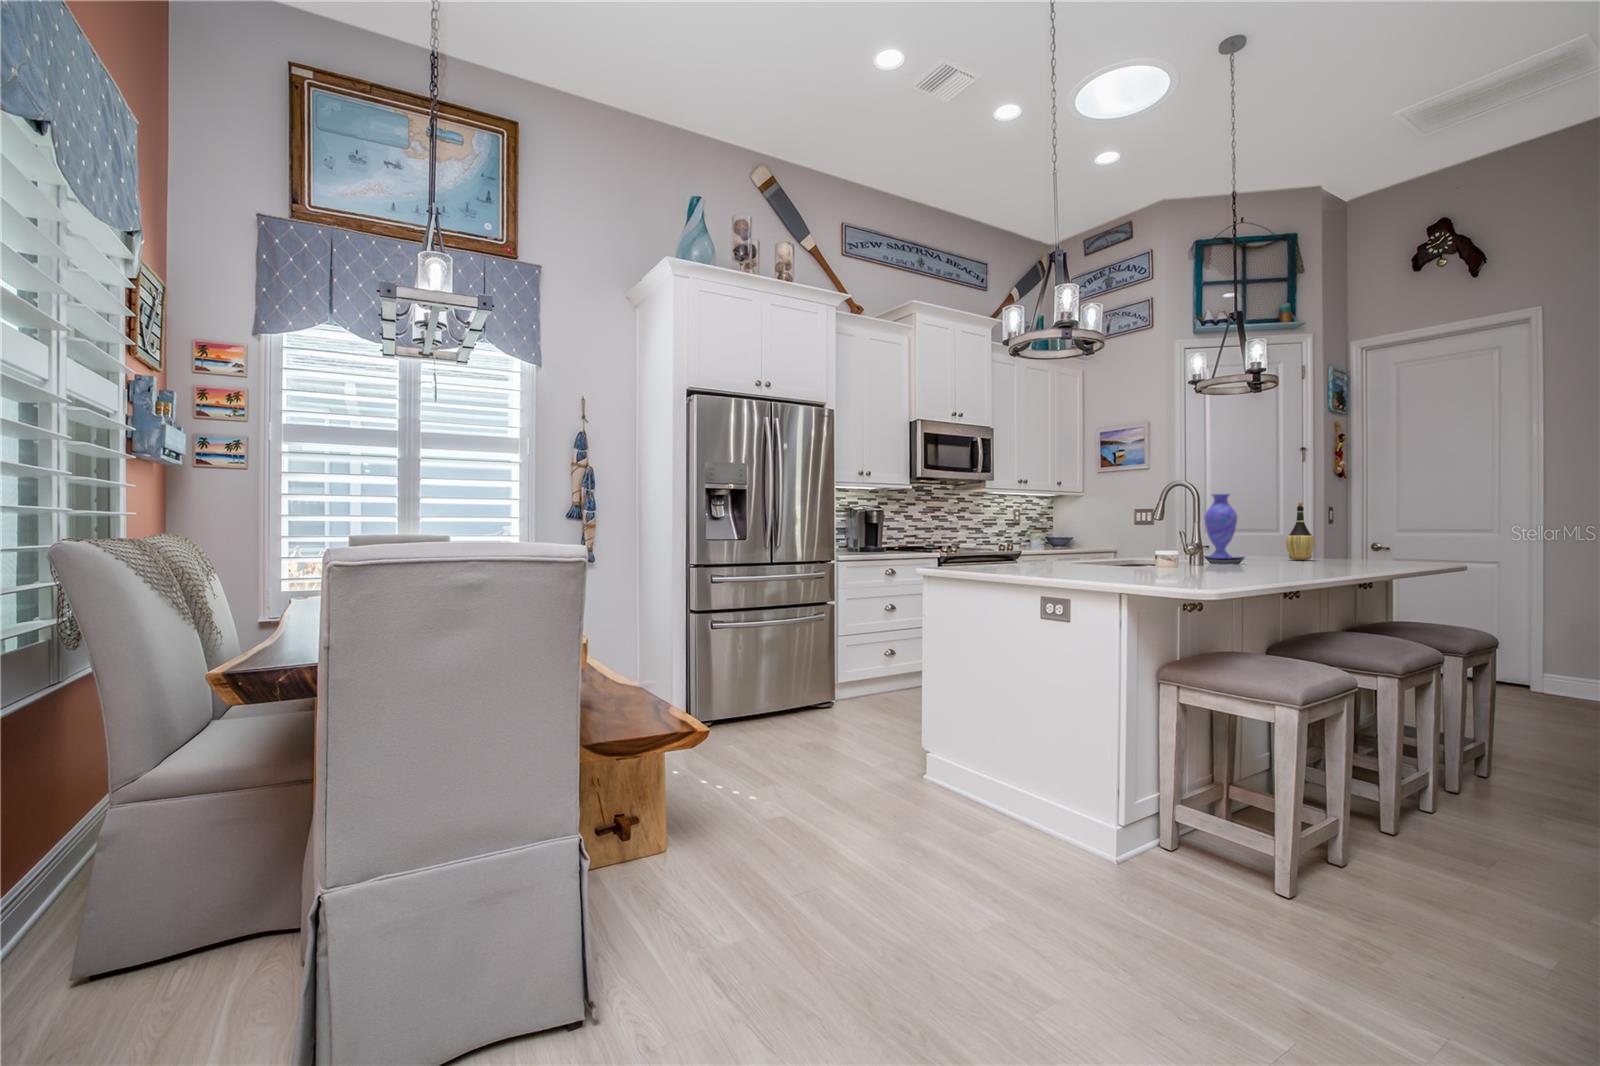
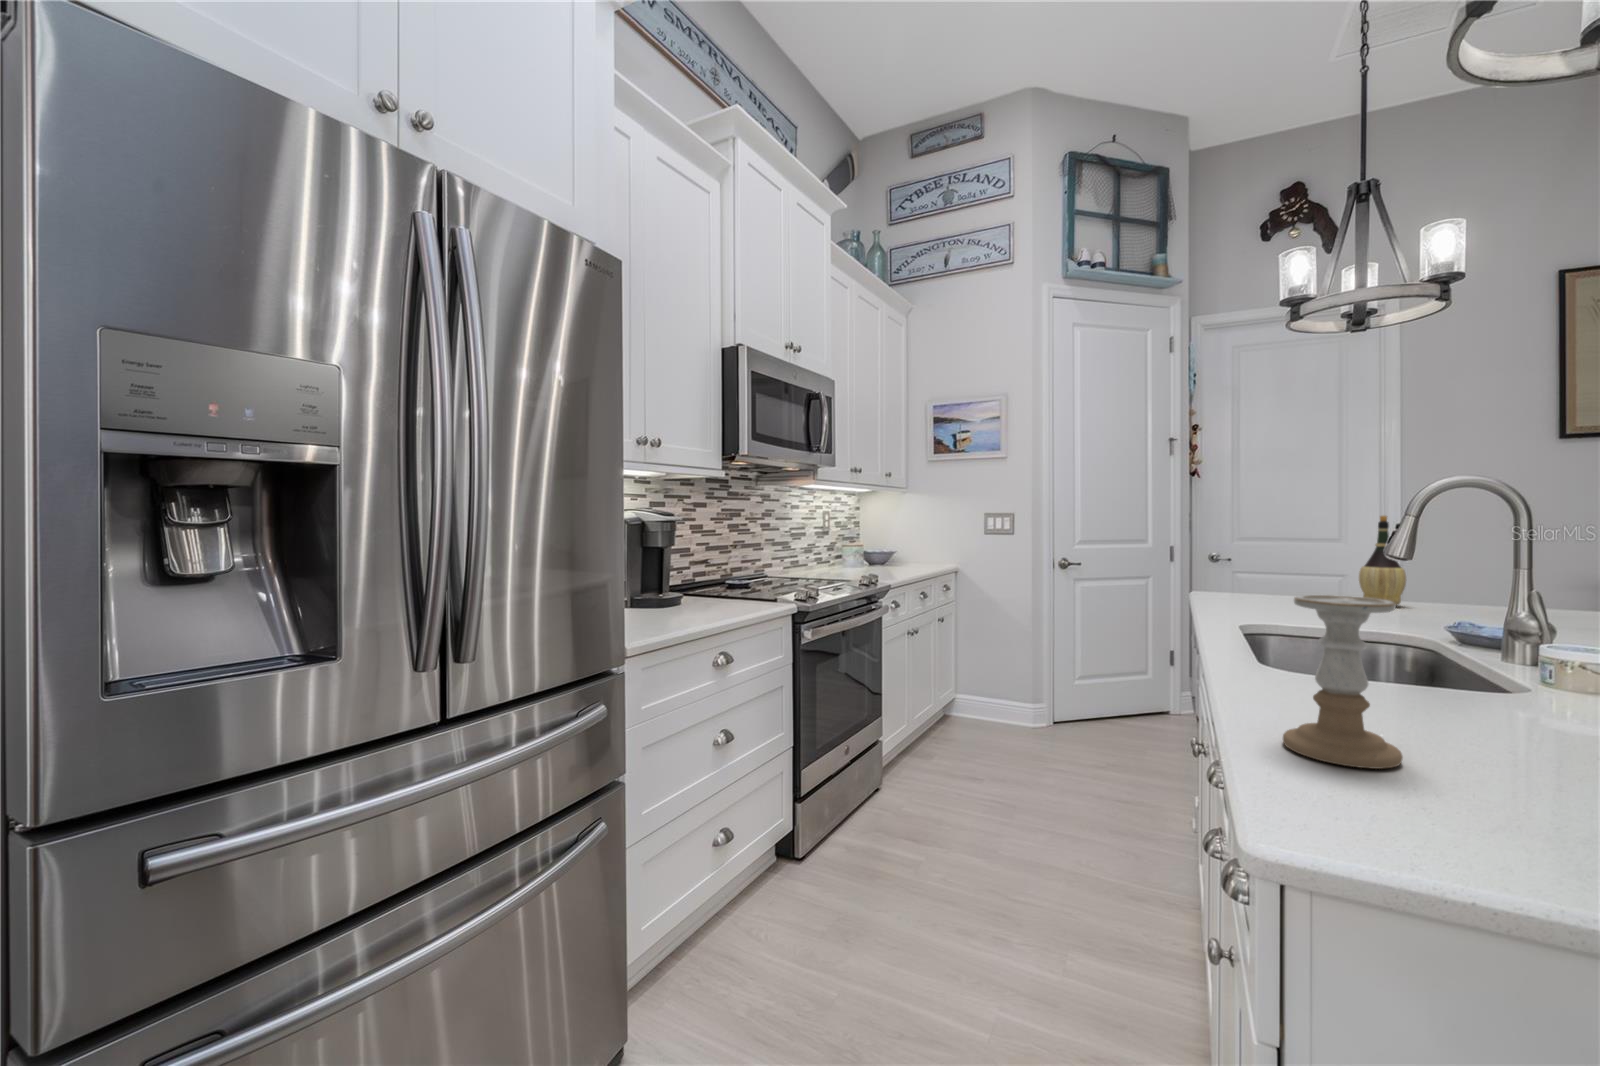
vase: present [1205,494,1237,559] -> none [1251,500,1307,607]
candle holder: none [987,524,1016,571] -> present [1283,595,1403,769]

